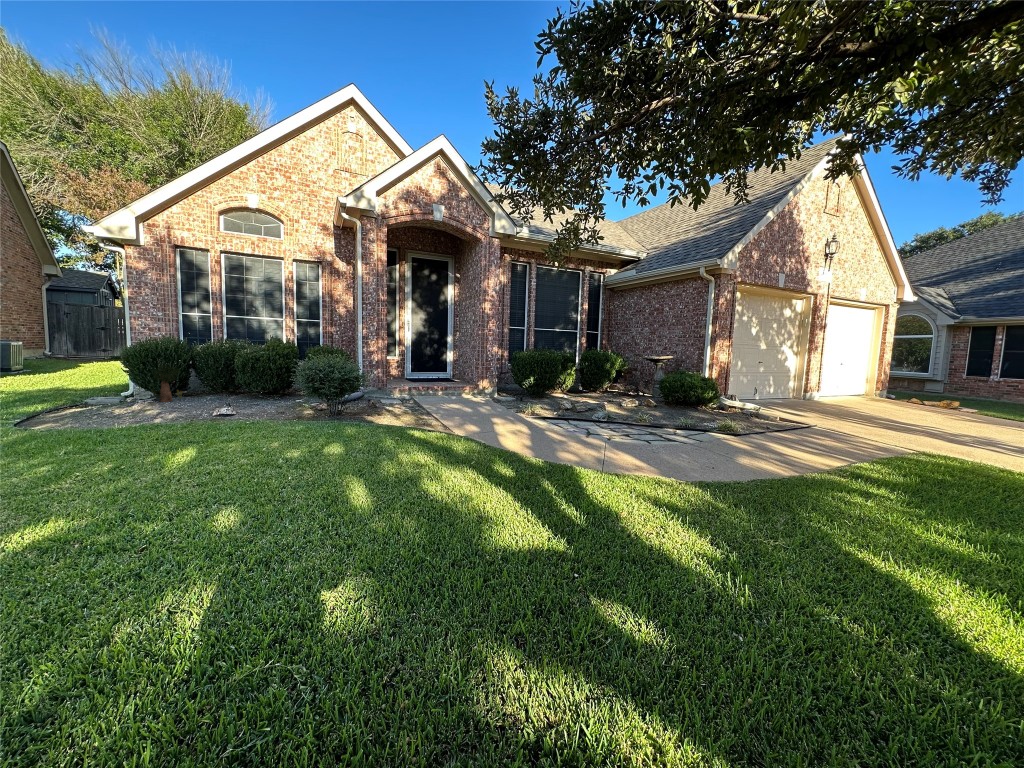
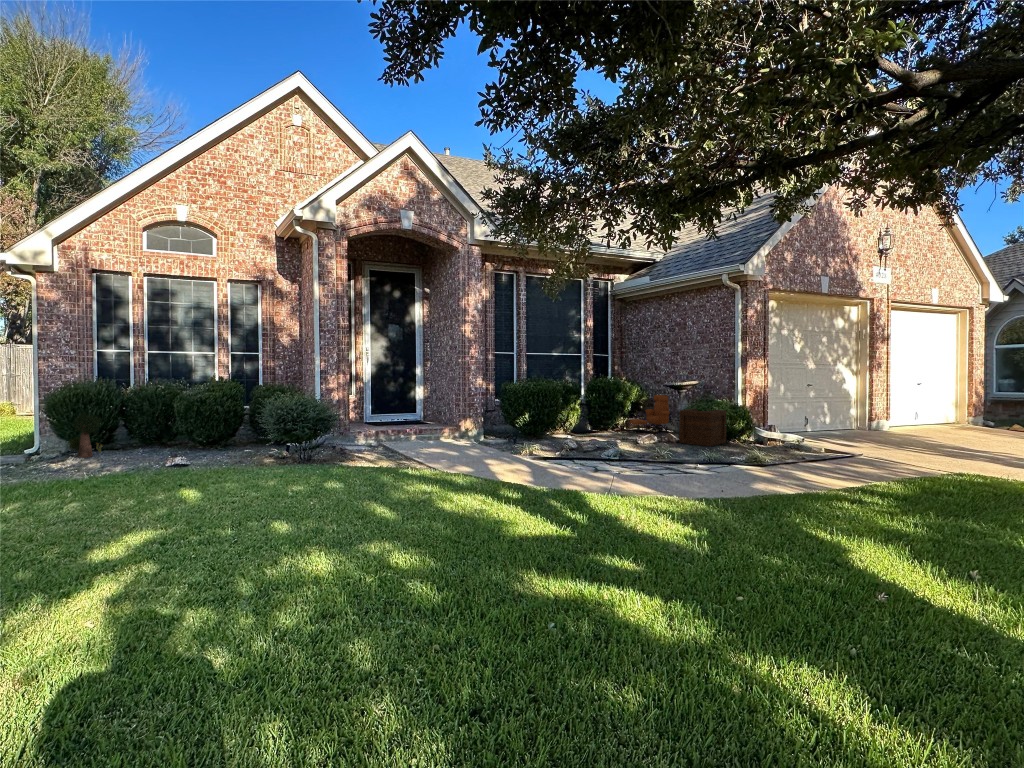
lounge chair: none [613,366,647,396] -> present [630,395,670,432]
wooden crate: none [656,378,697,411] -> present [679,408,727,447]

